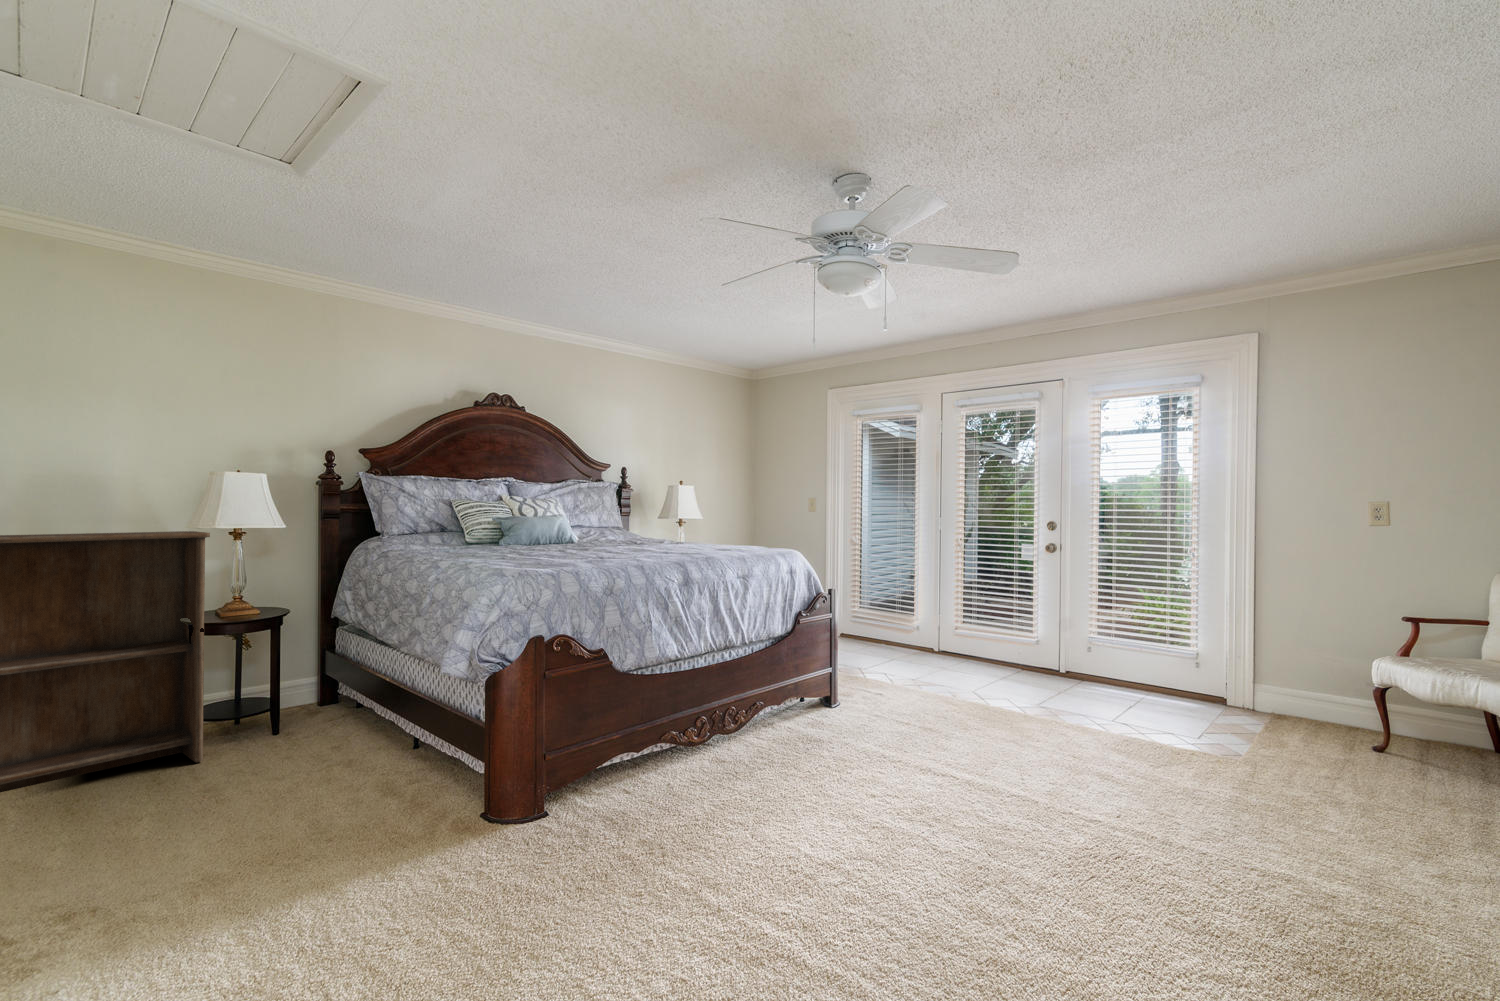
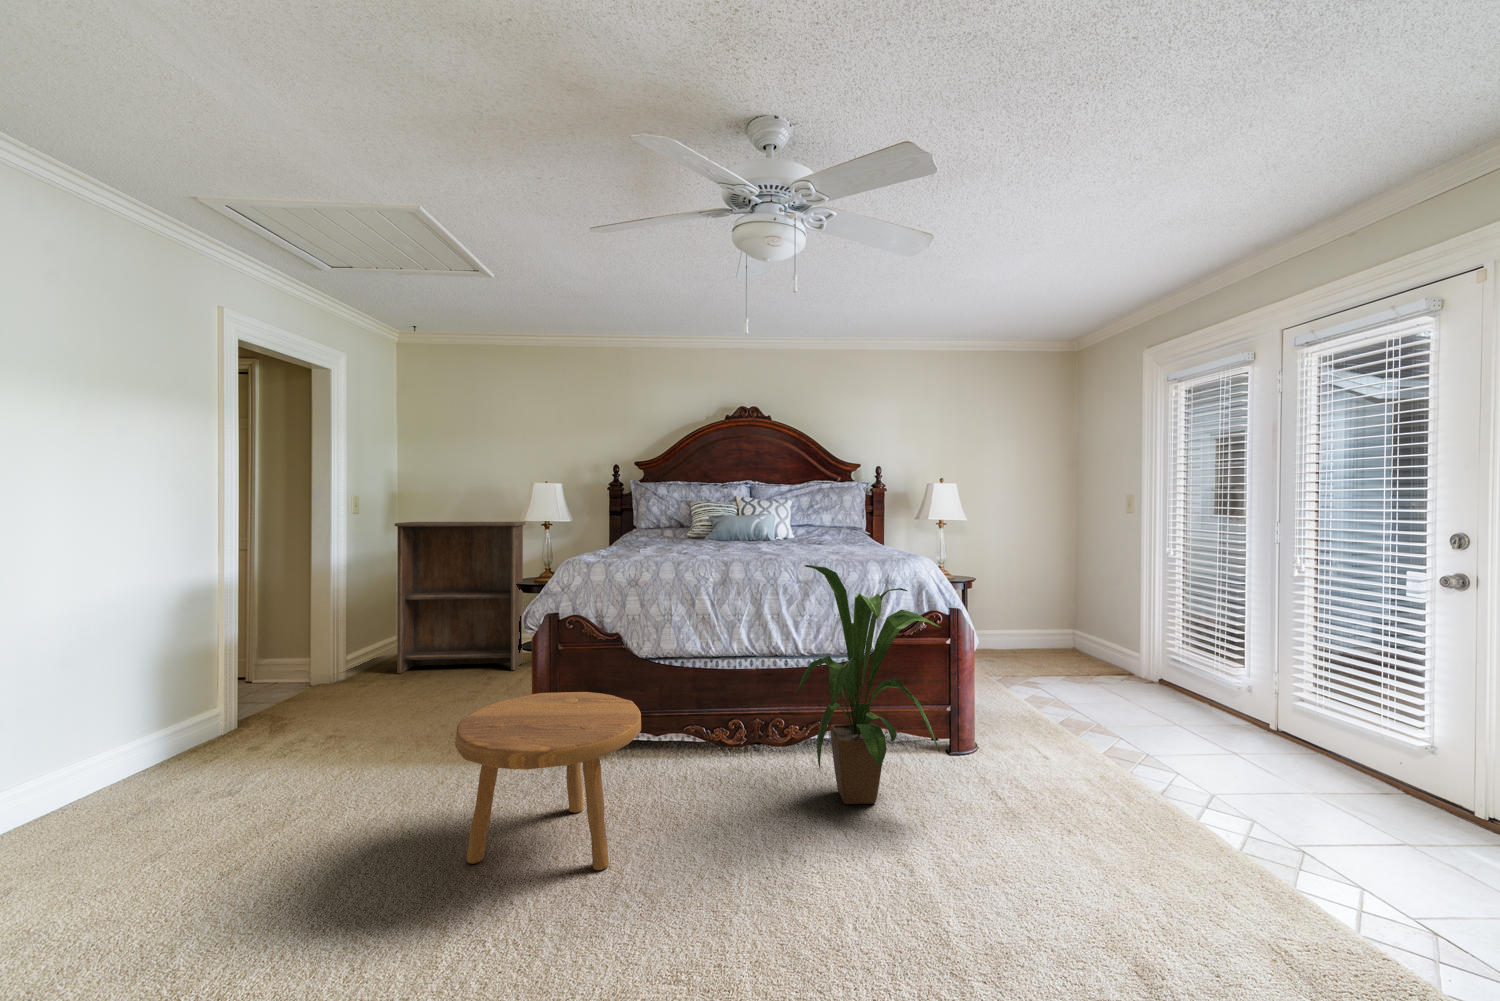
house plant: none [763,555,900,761] -> present [797,565,940,804]
footstool: none [589,708,791,931] -> present [455,692,641,870]

